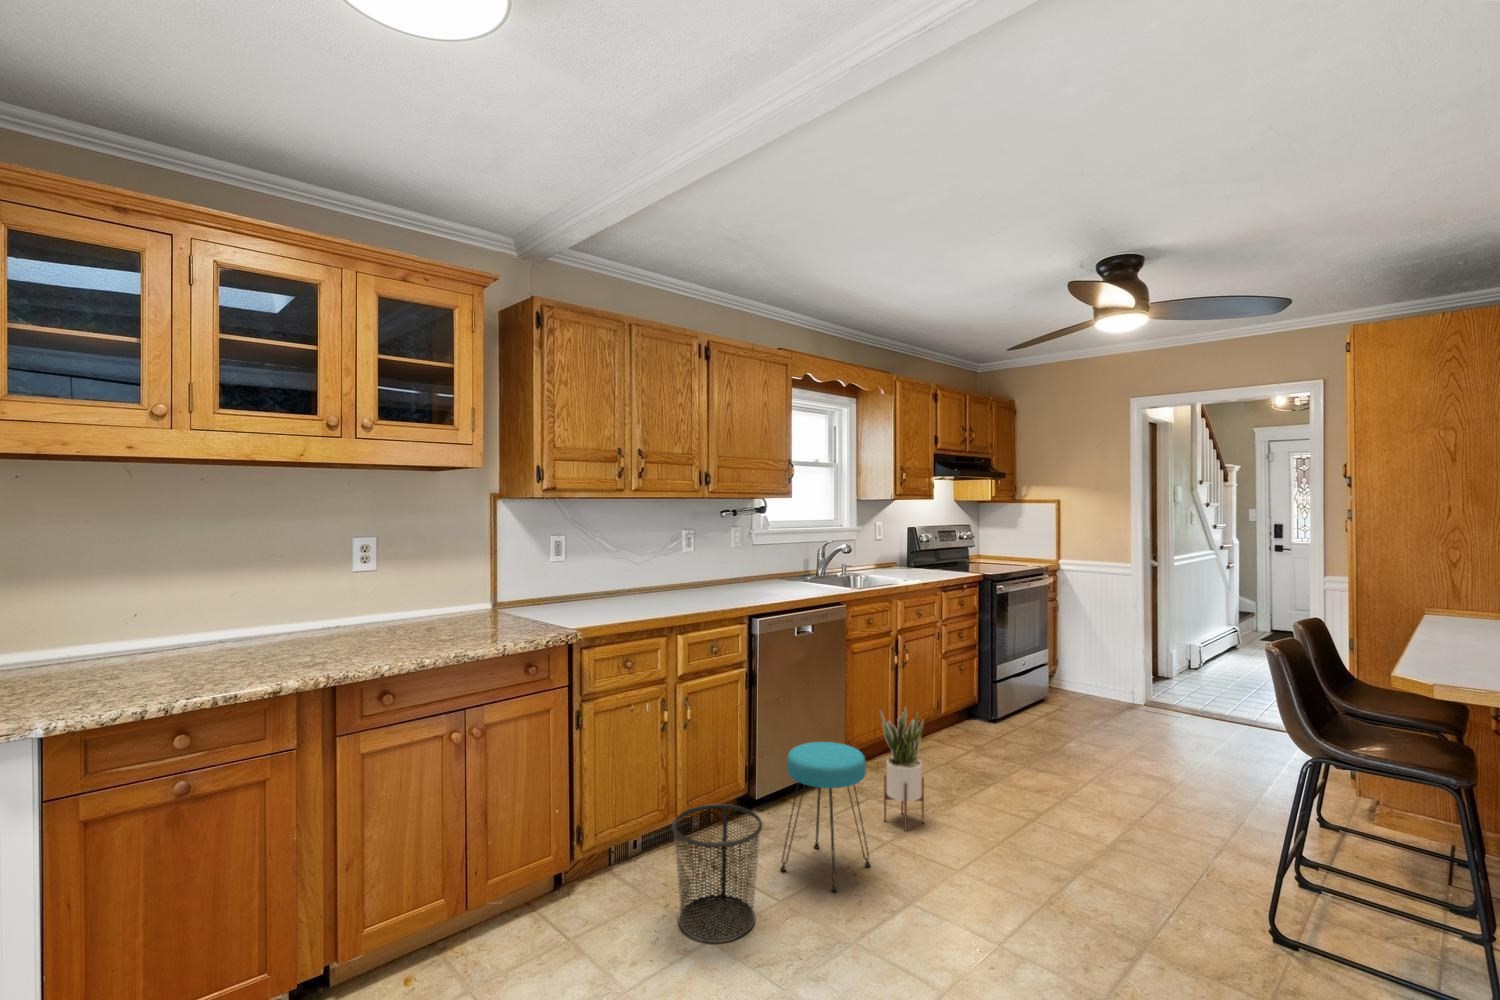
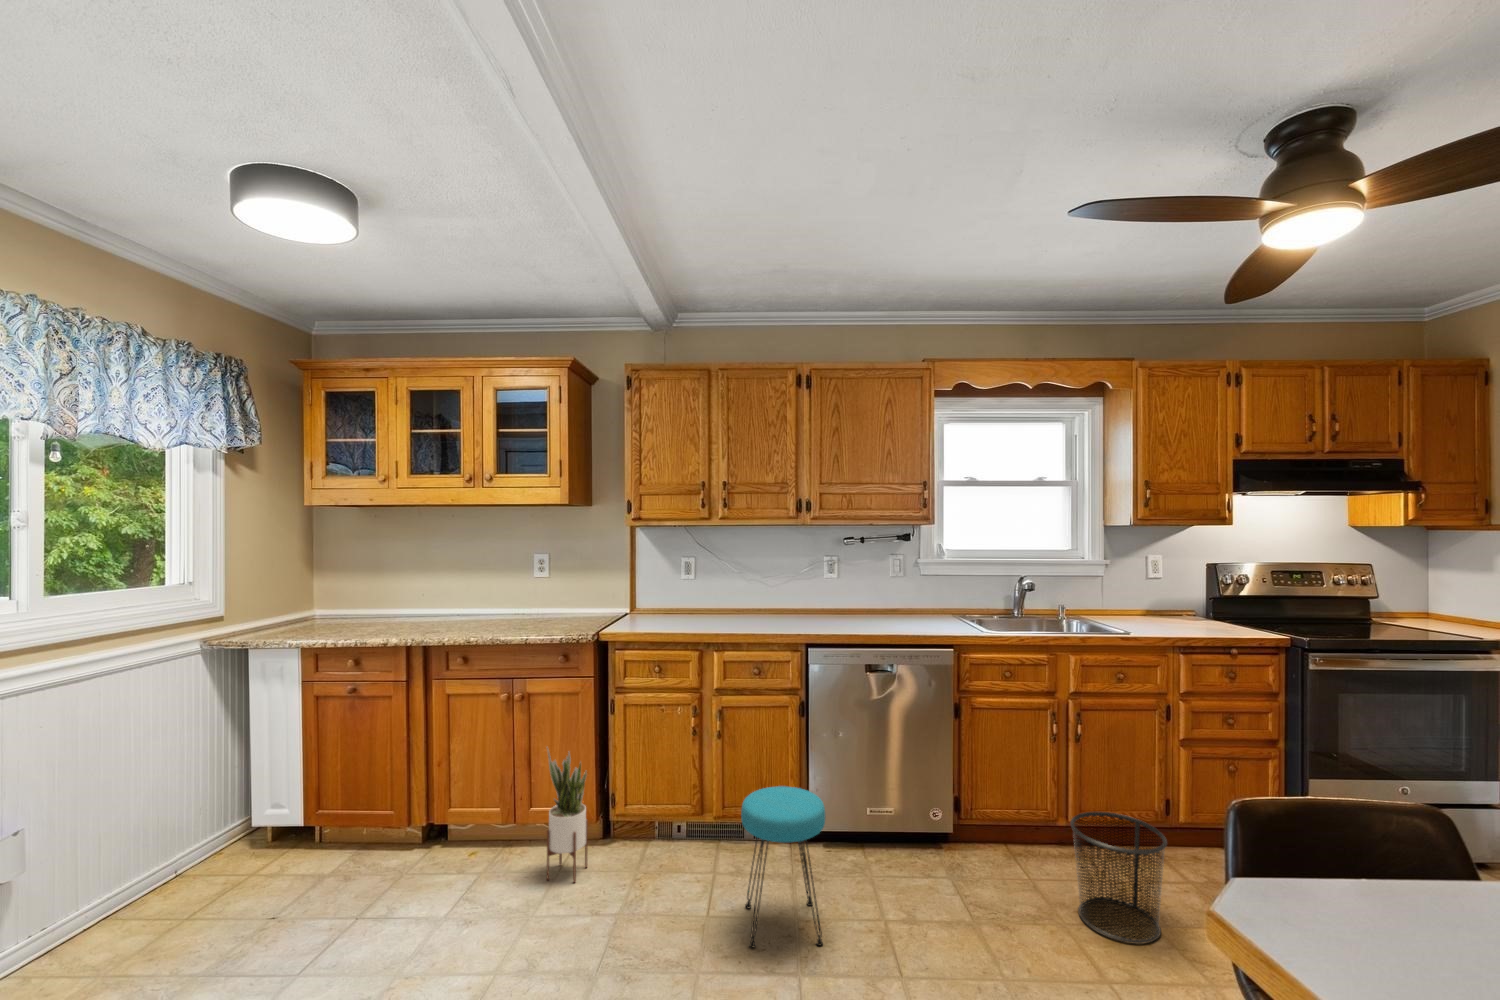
potted plant: present [880,708,924,830] -> present [547,749,588,883]
waste bin: present [672,804,763,942] -> present [1070,811,1167,944]

